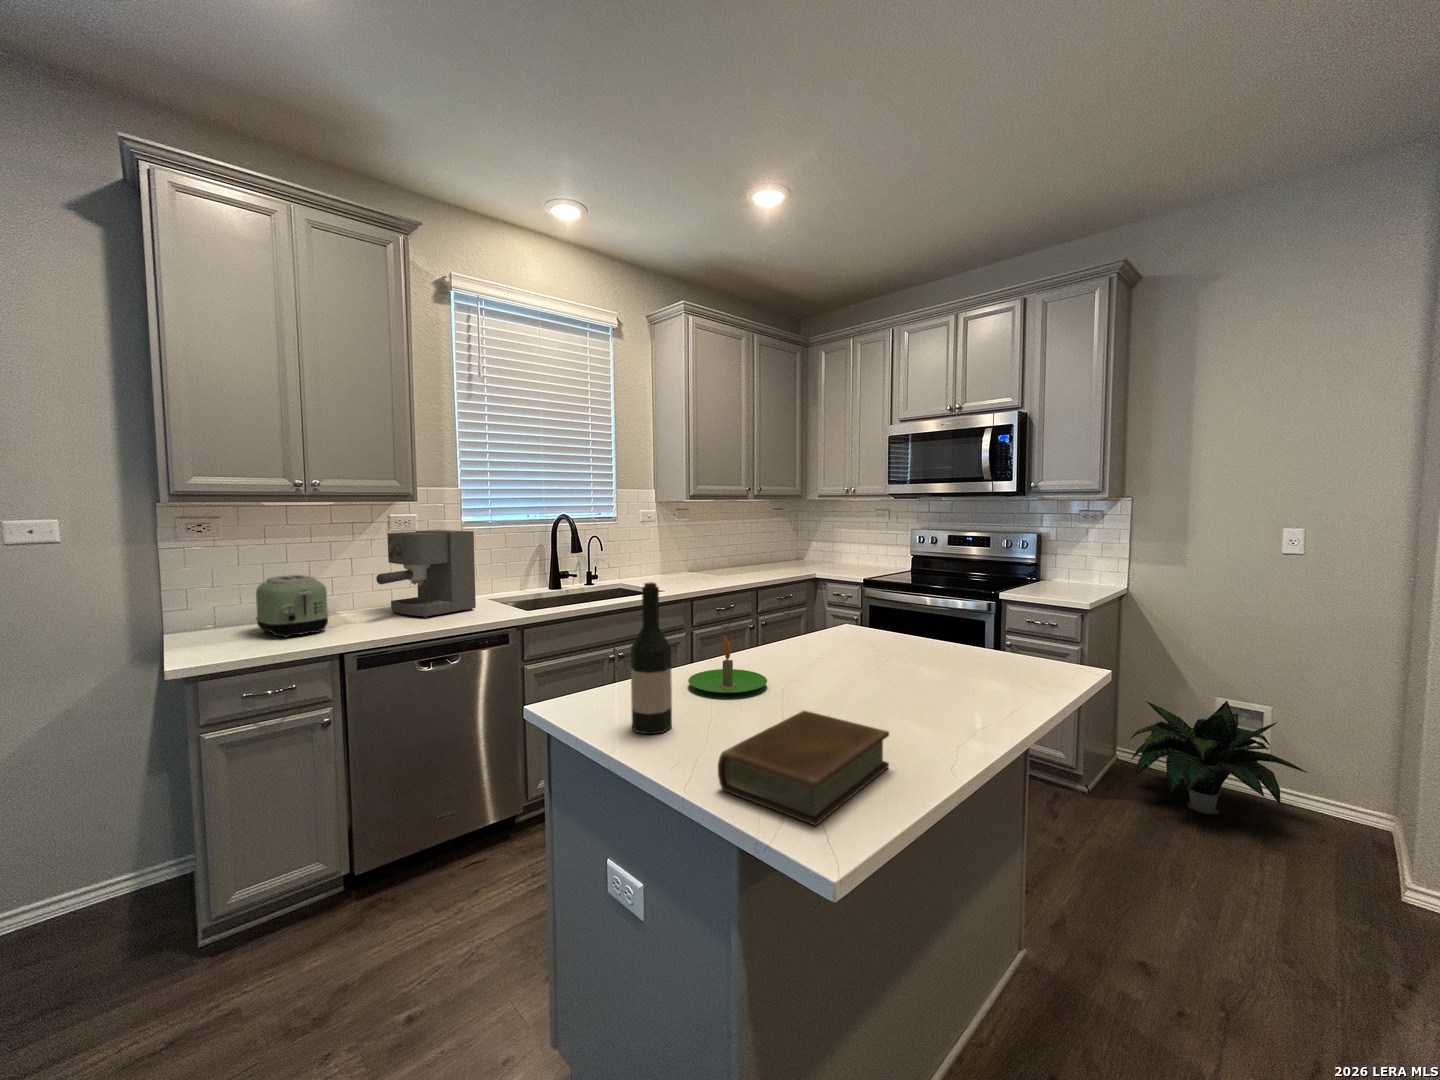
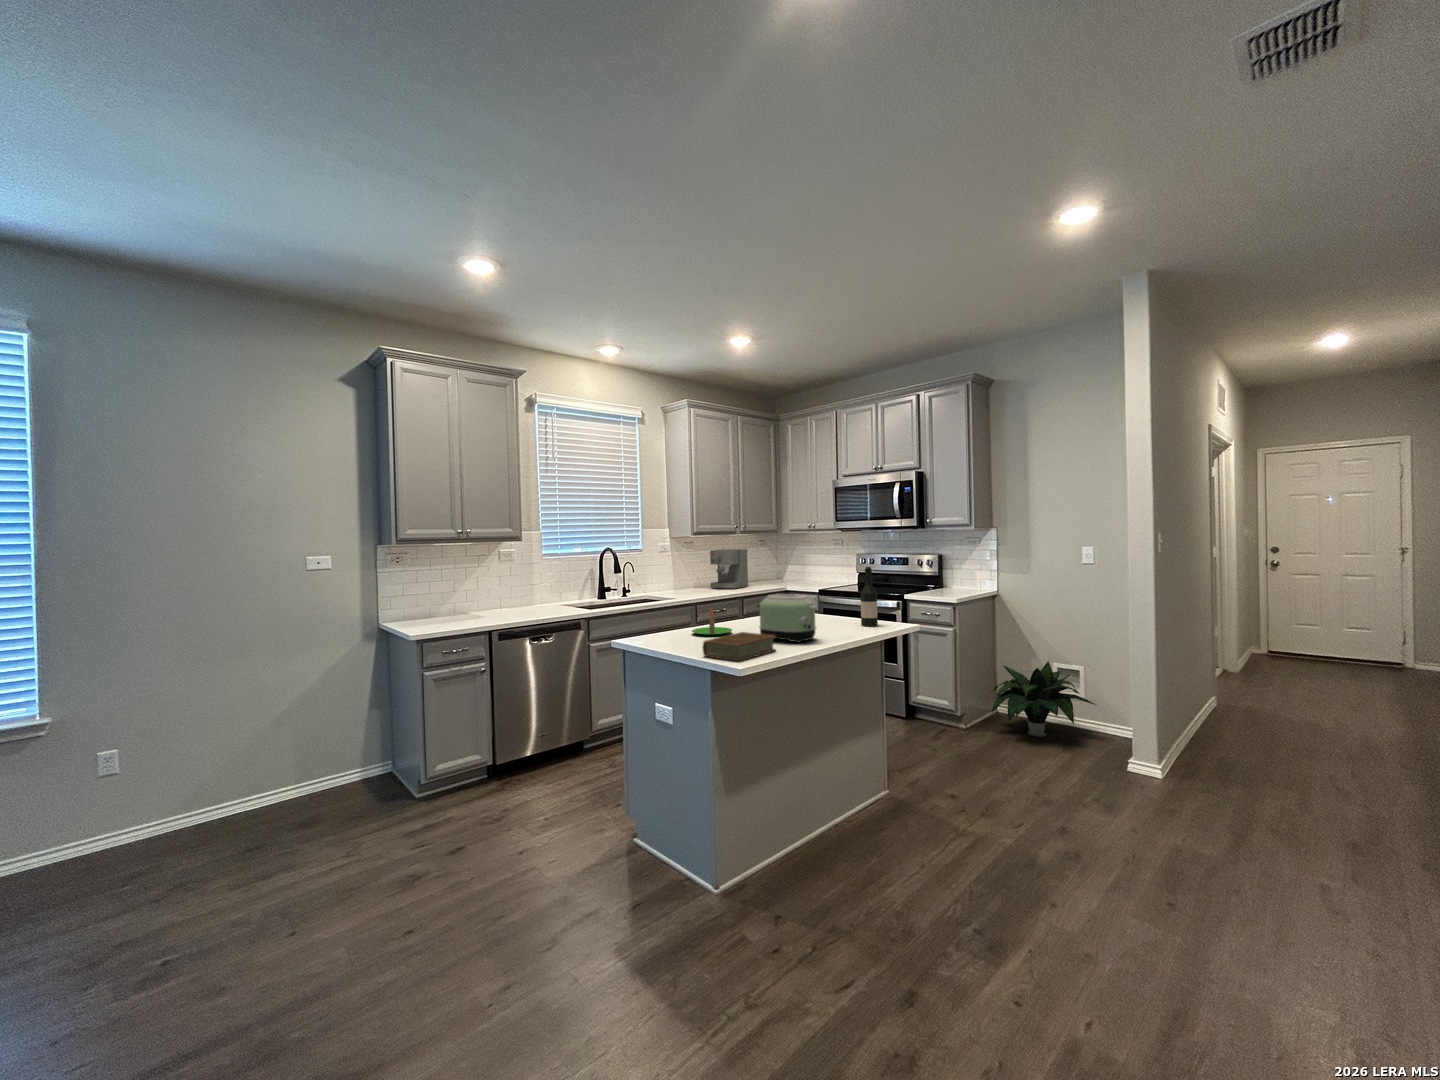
coffee maker: present [376,530,476,618] -> present [710,549,748,589]
toaster: present [256,575,329,637] -> present [759,594,817,643]
wine bottle: present [631,582,672,734] -> present [861,567,878,626]

